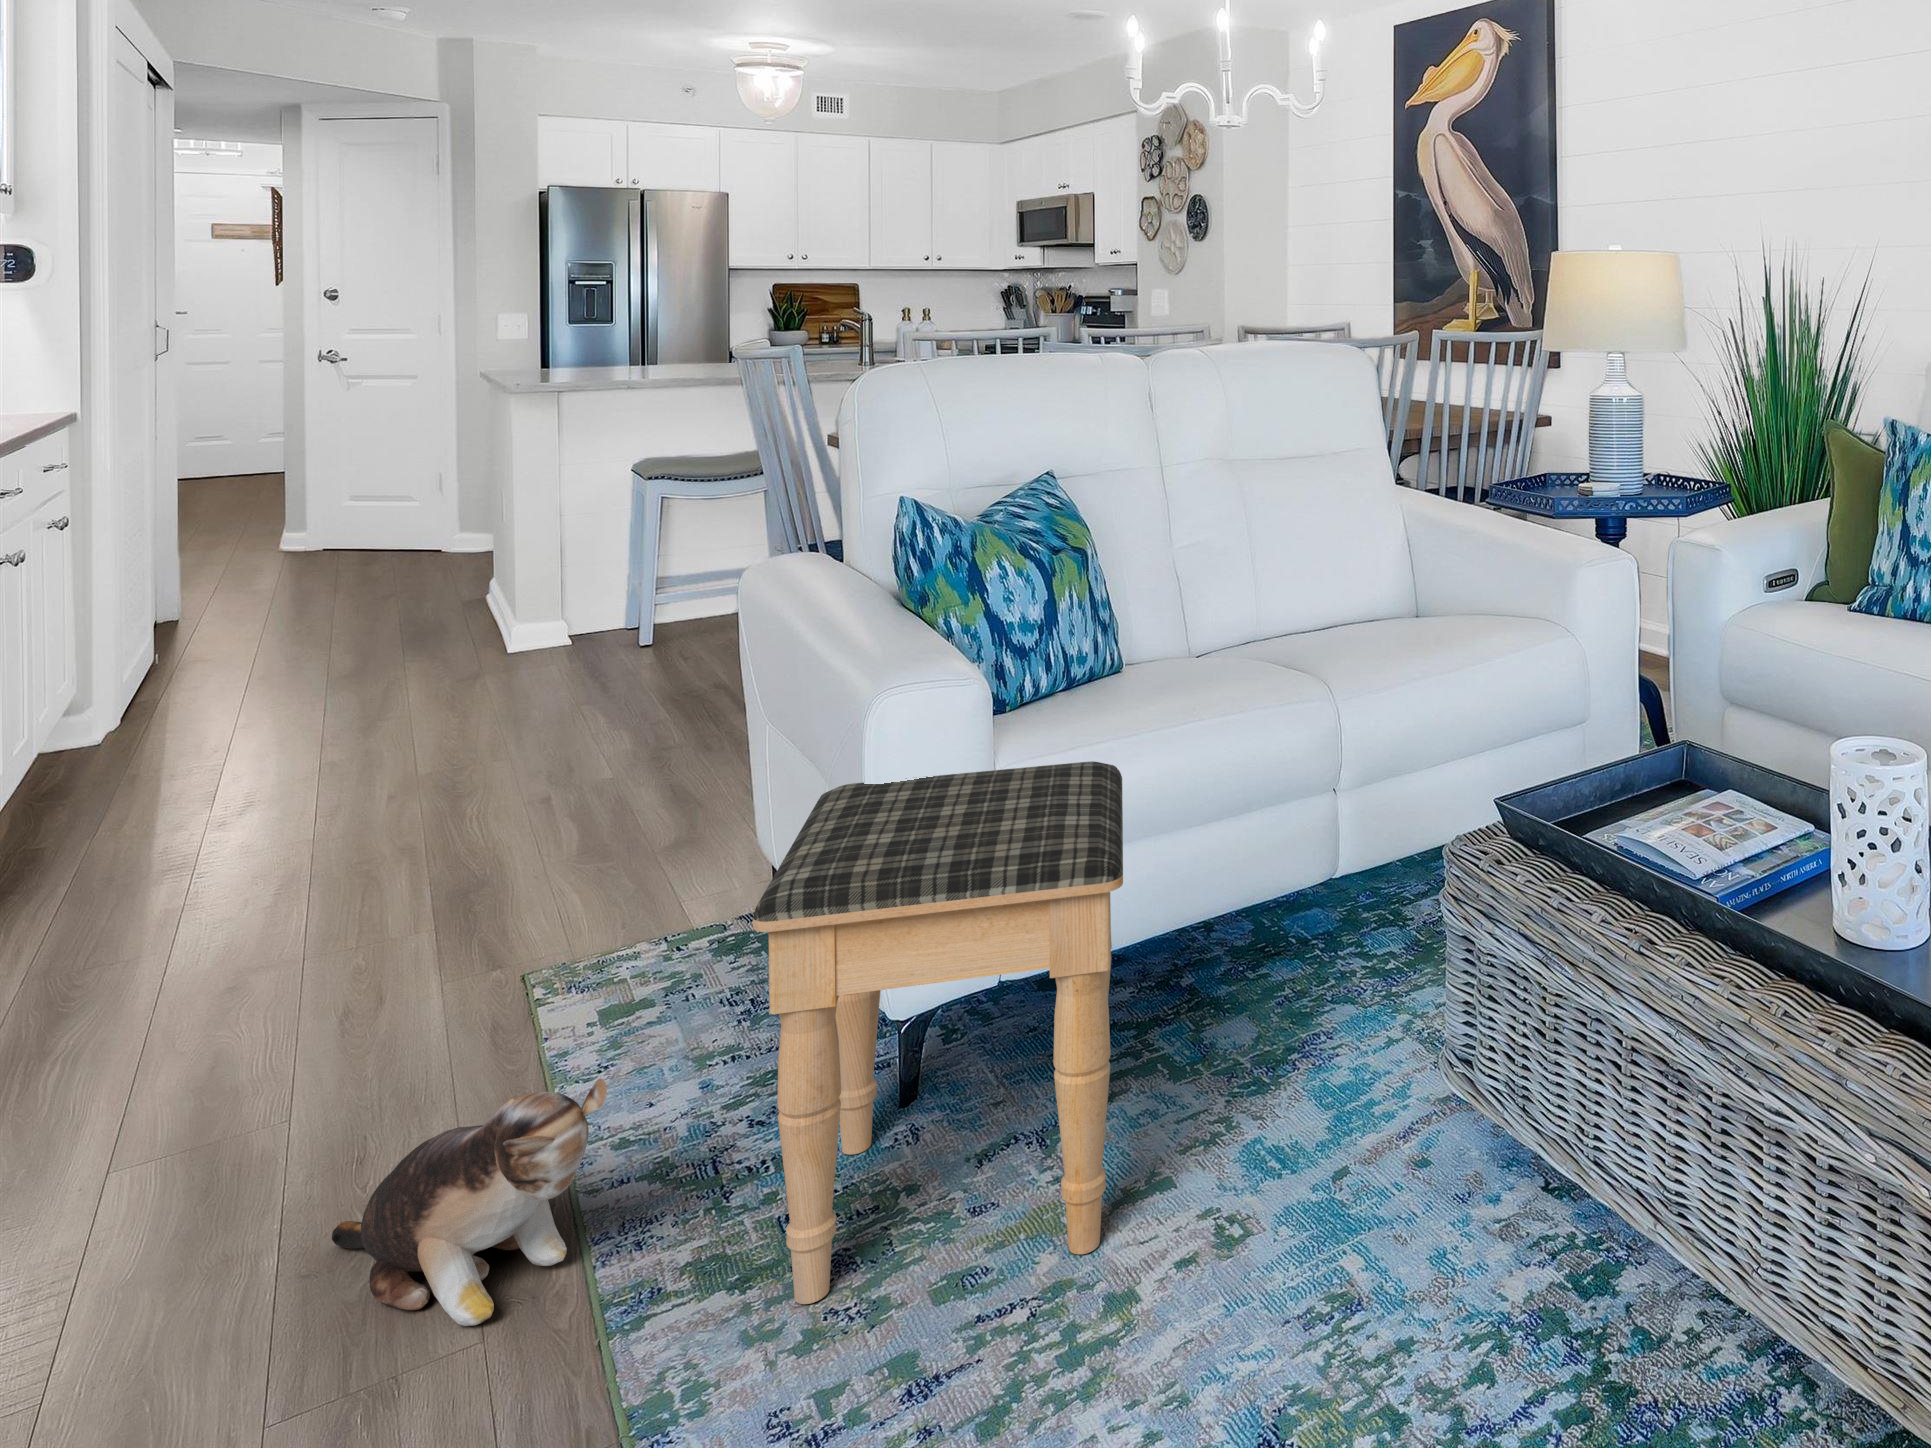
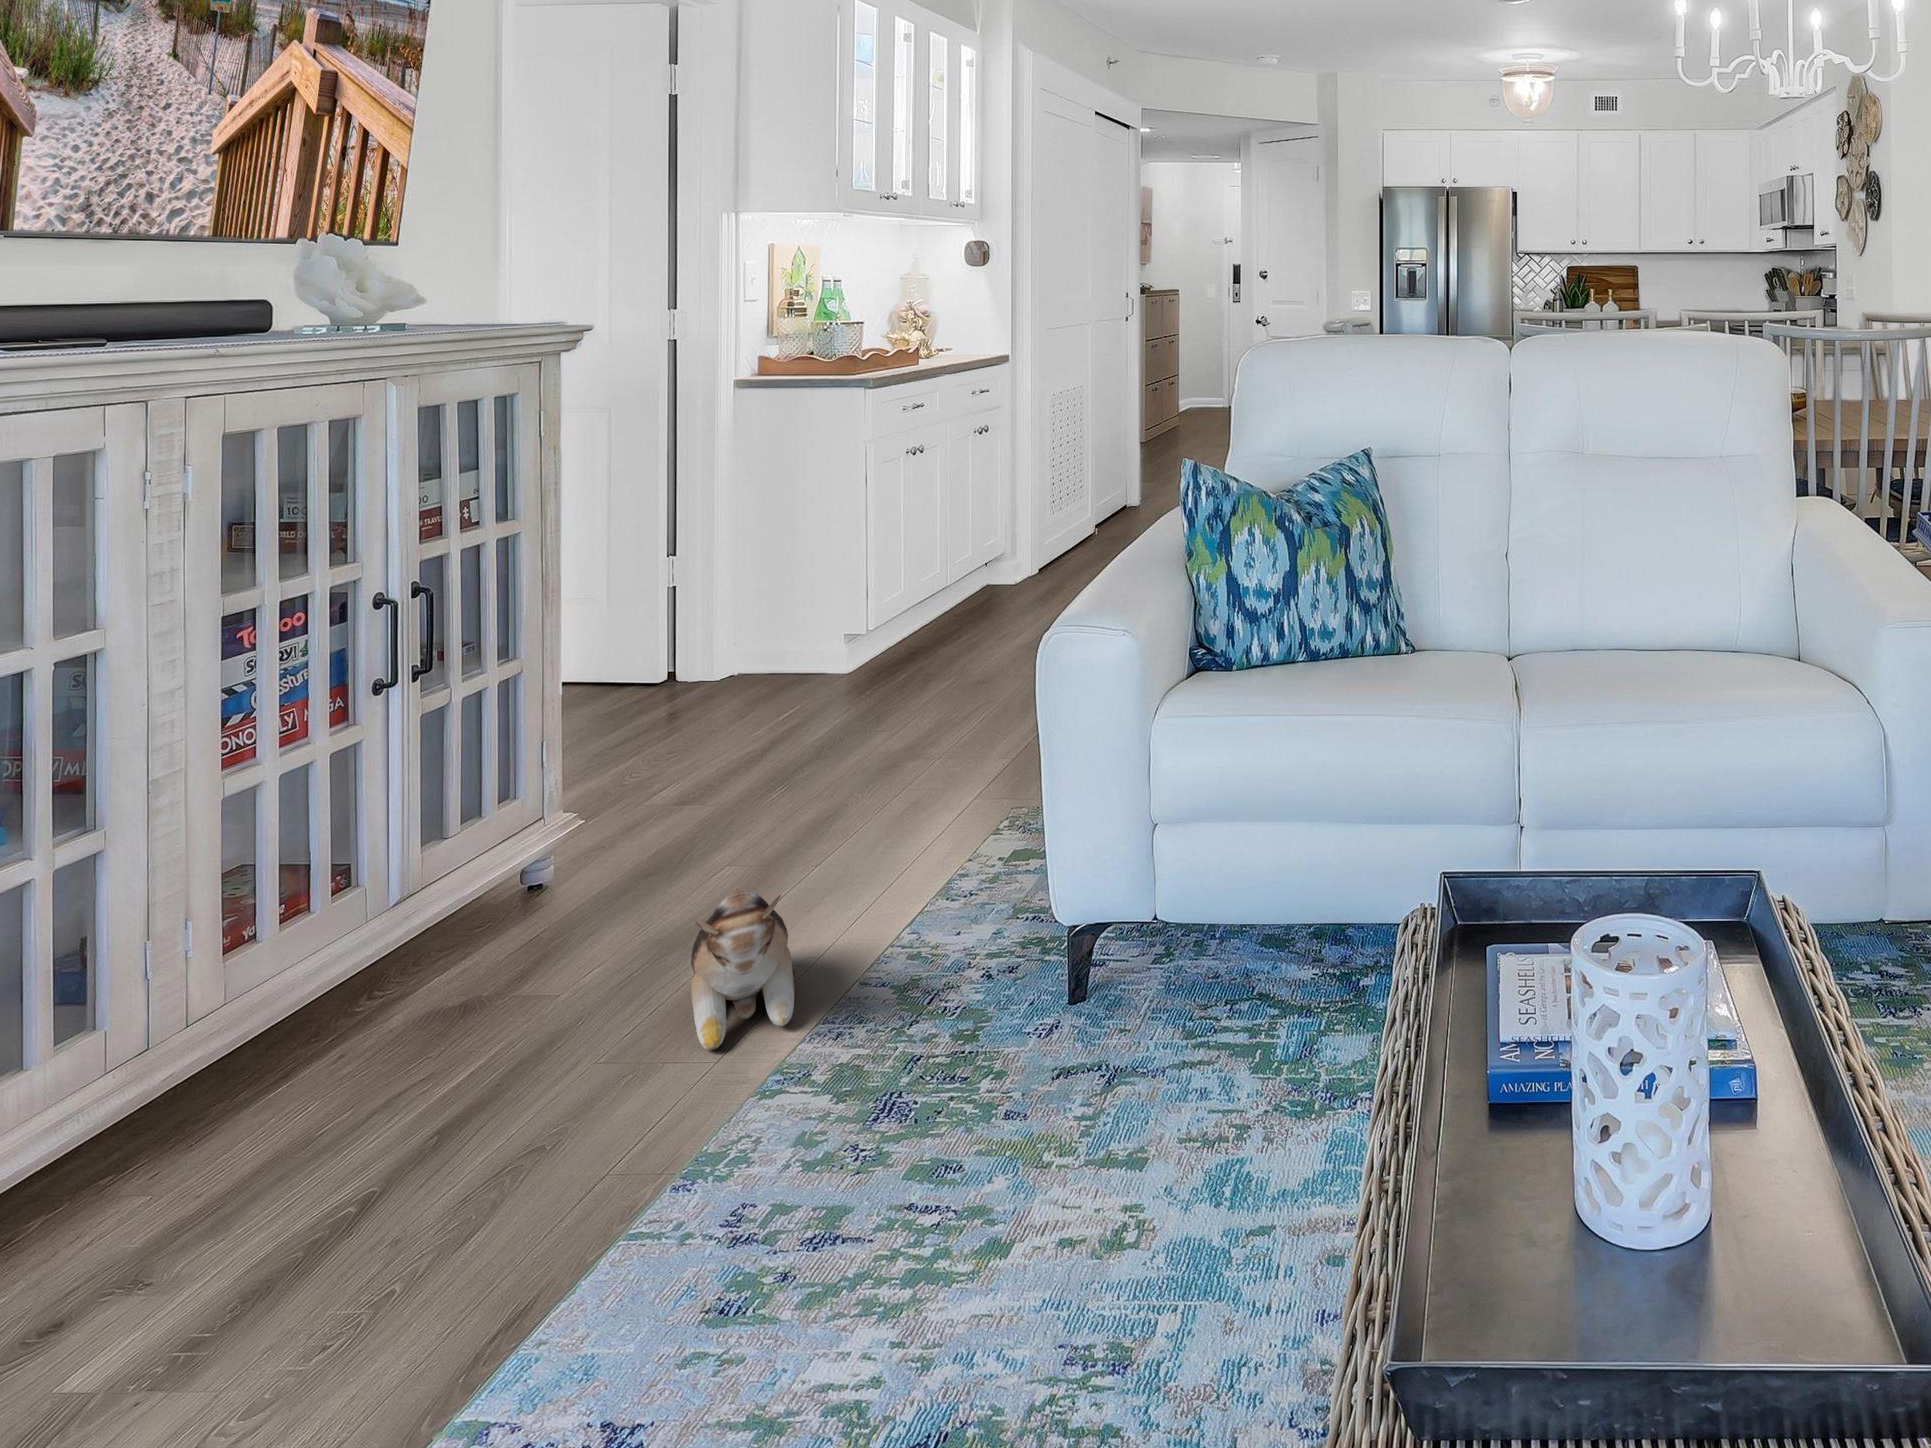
footstool: present [753,761,1123,1304] -> none [799,705,1210,1197]

